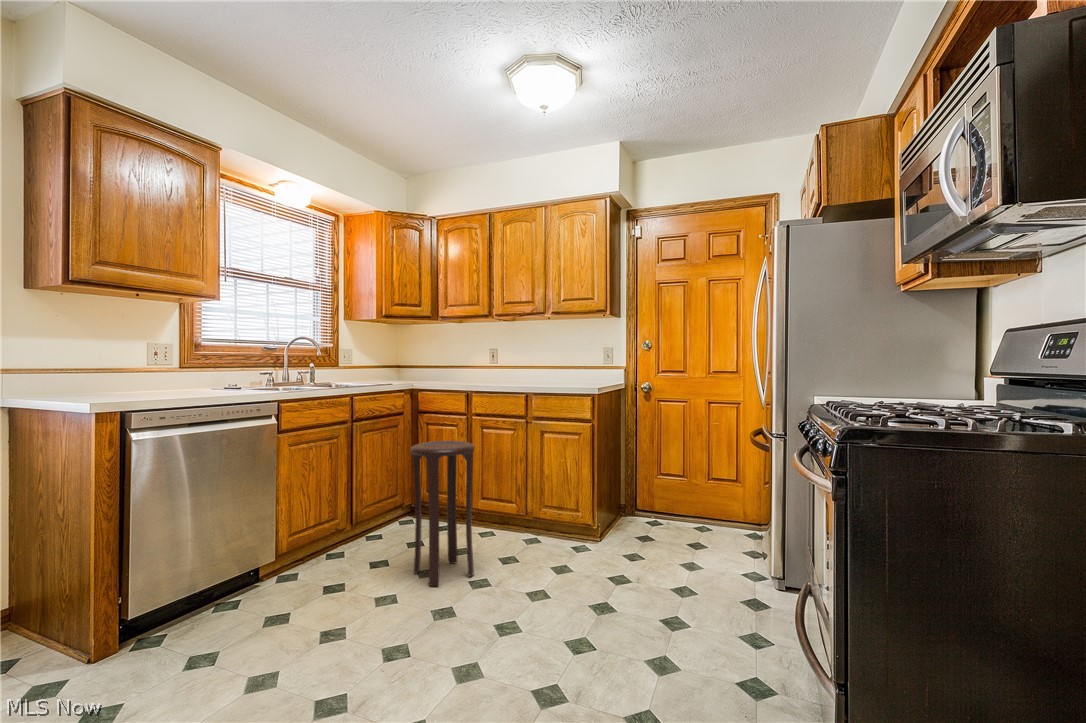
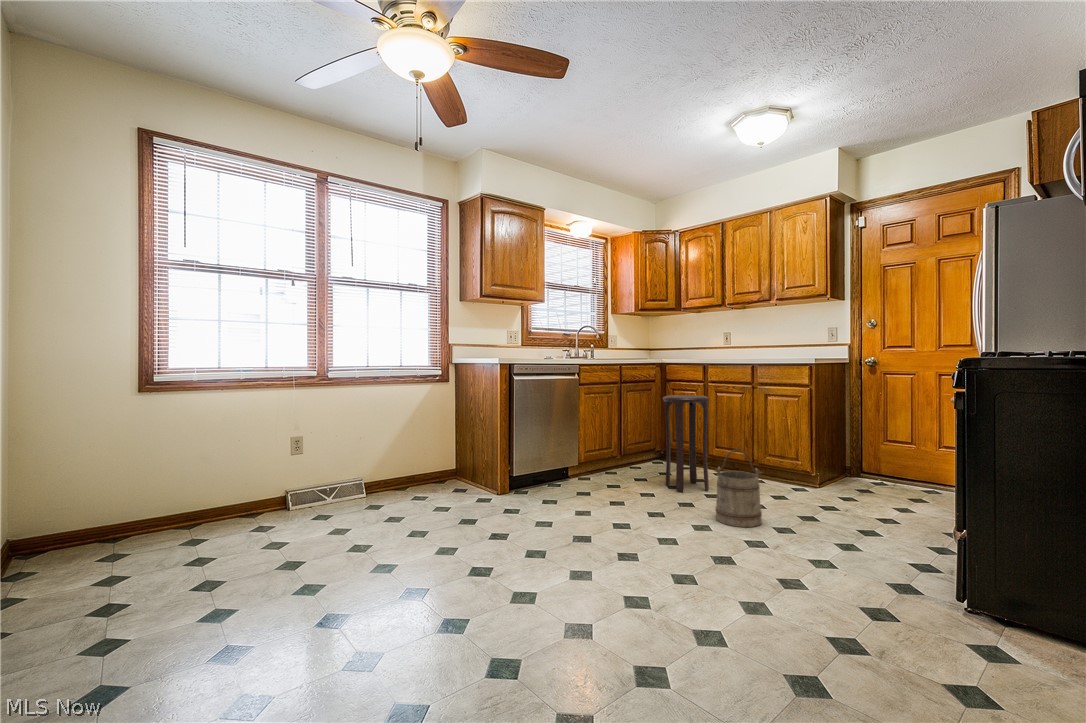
bucket: none [483,534,549,656] -> present [714,449,762,527]

